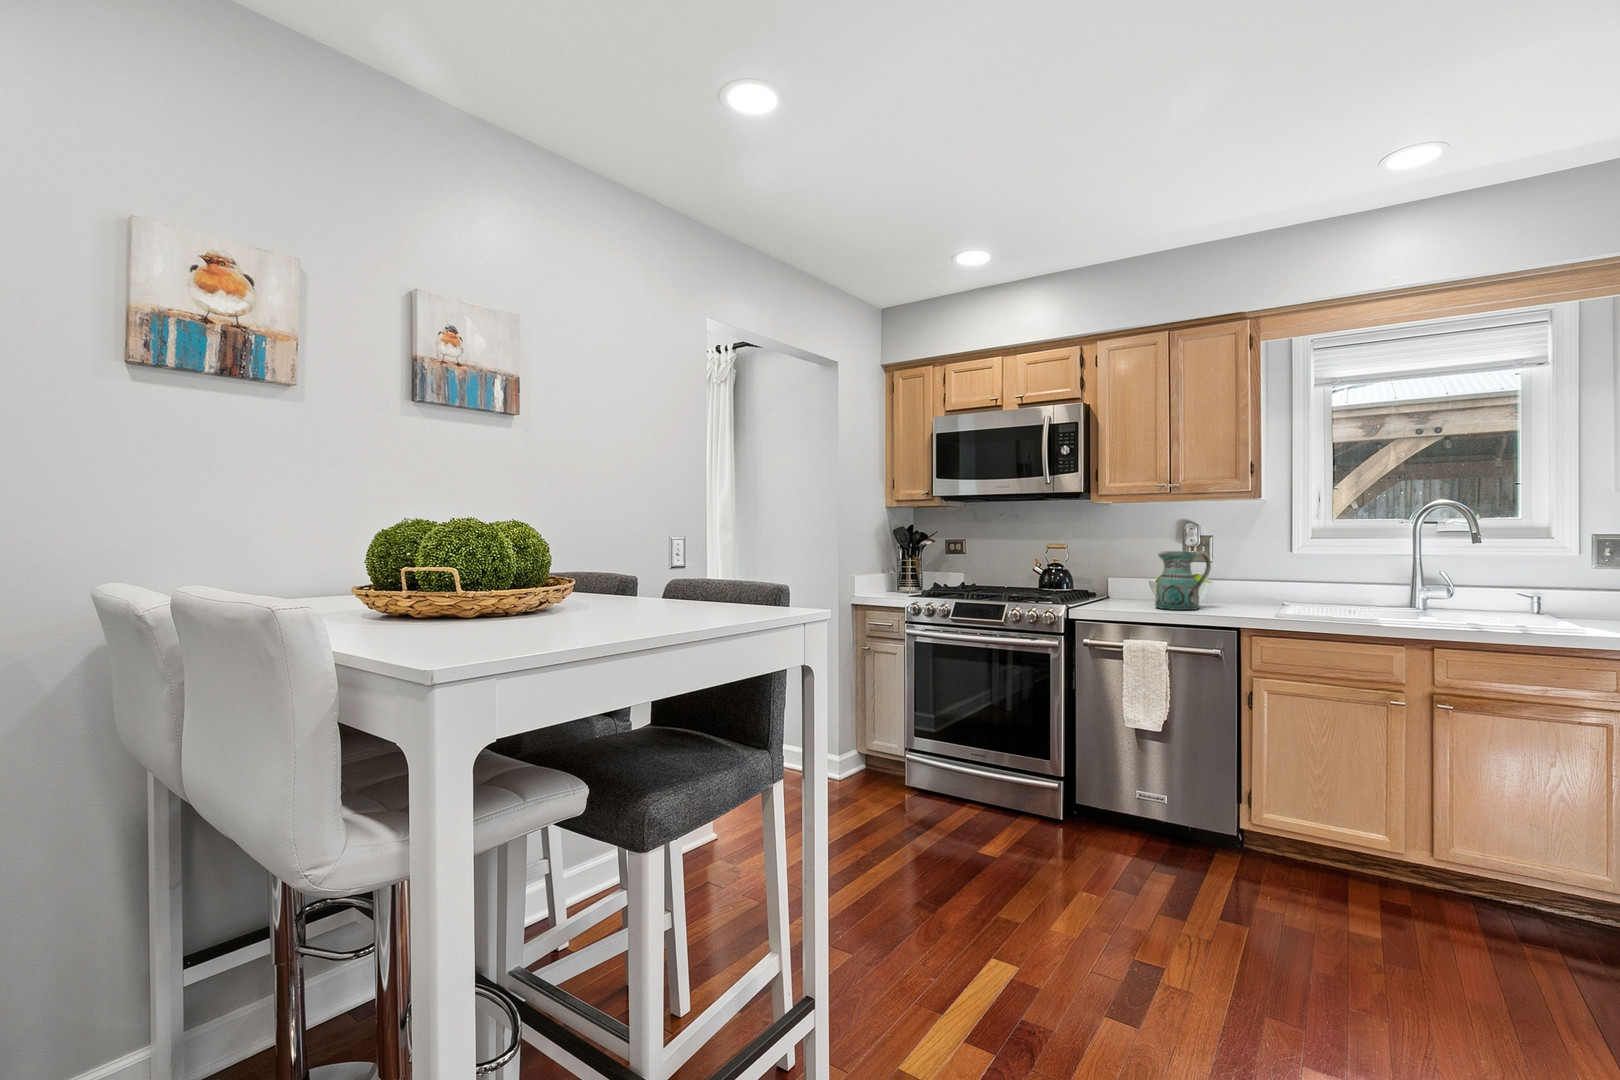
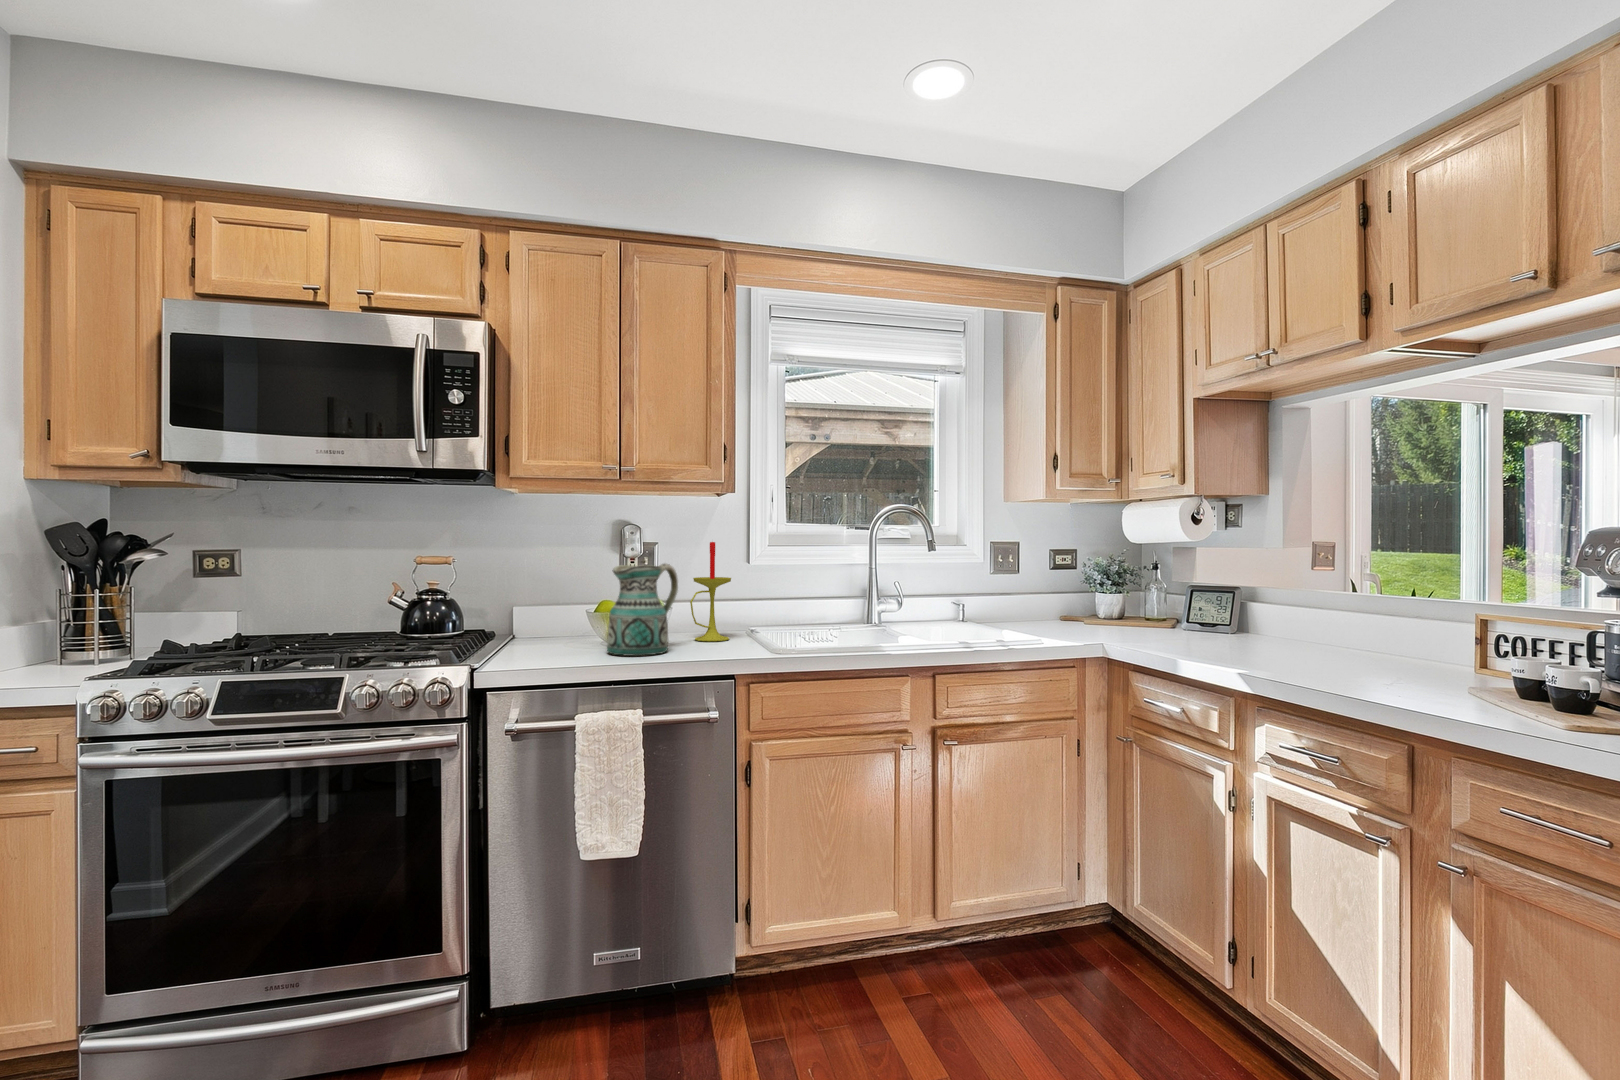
candle: none [1225,533,1263,608] -> present [690,542,731,641]

